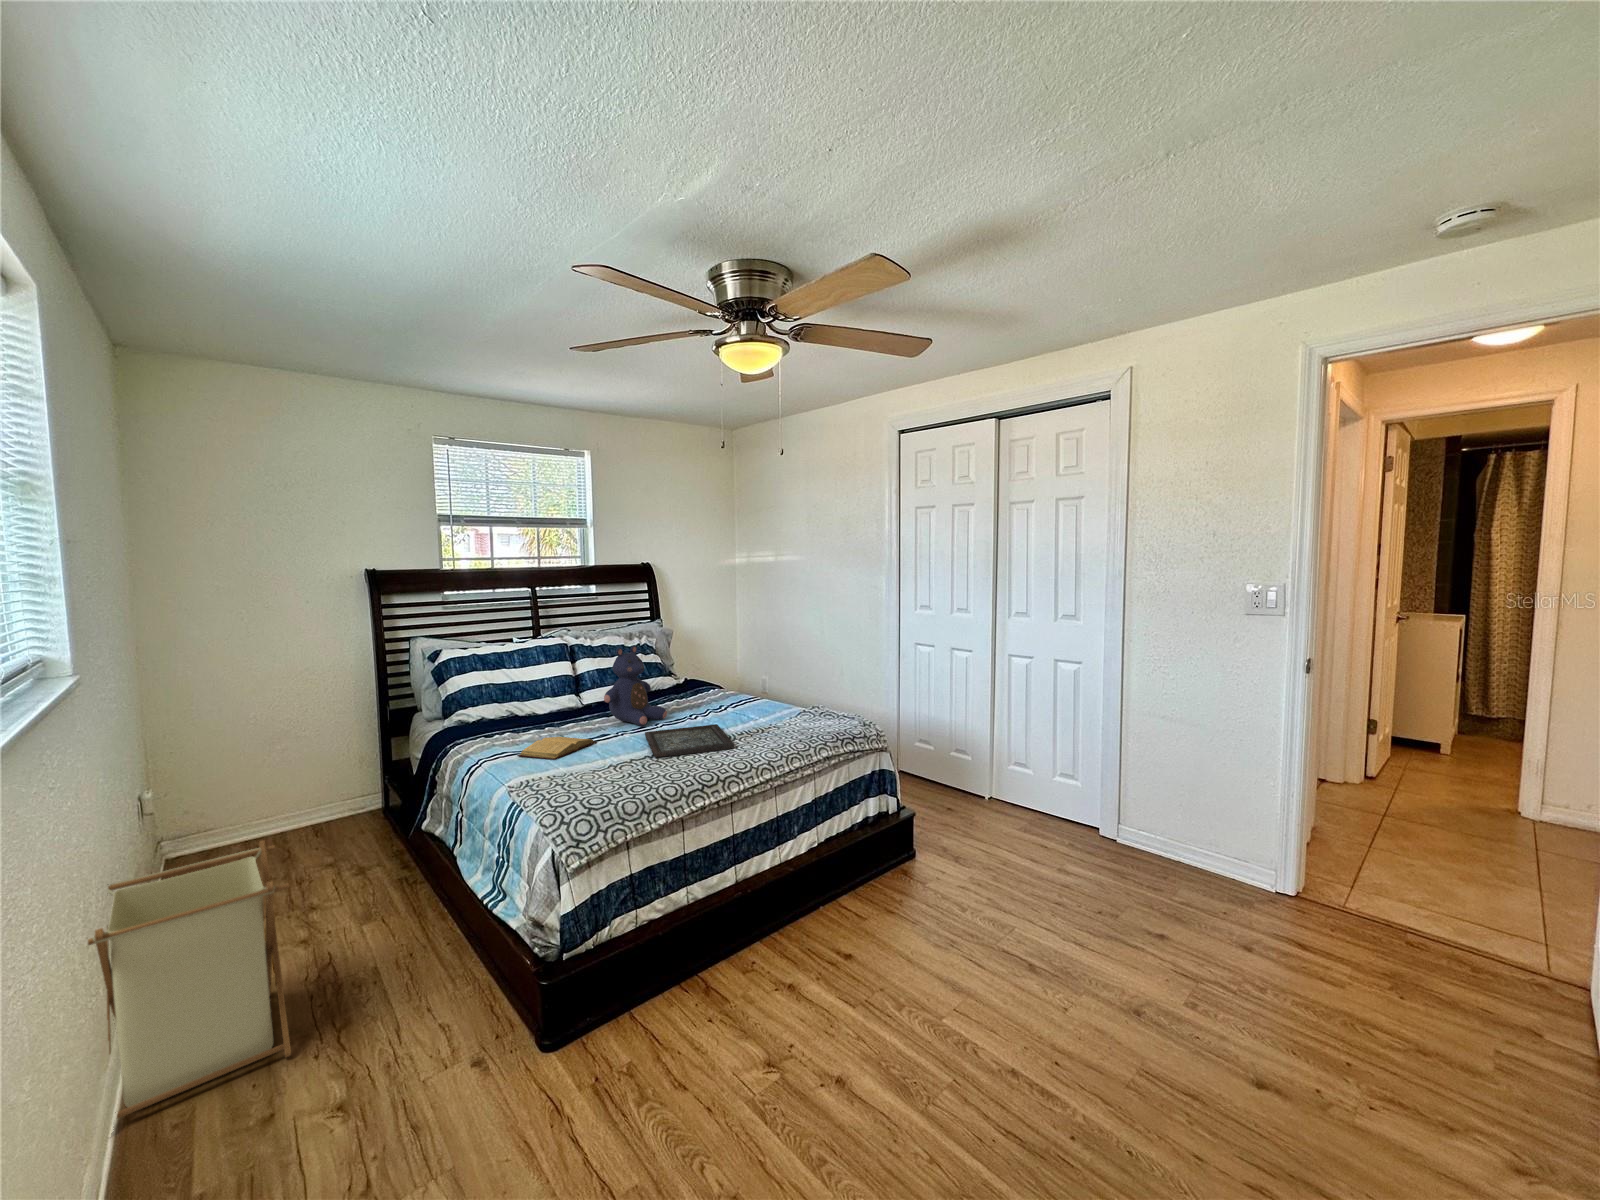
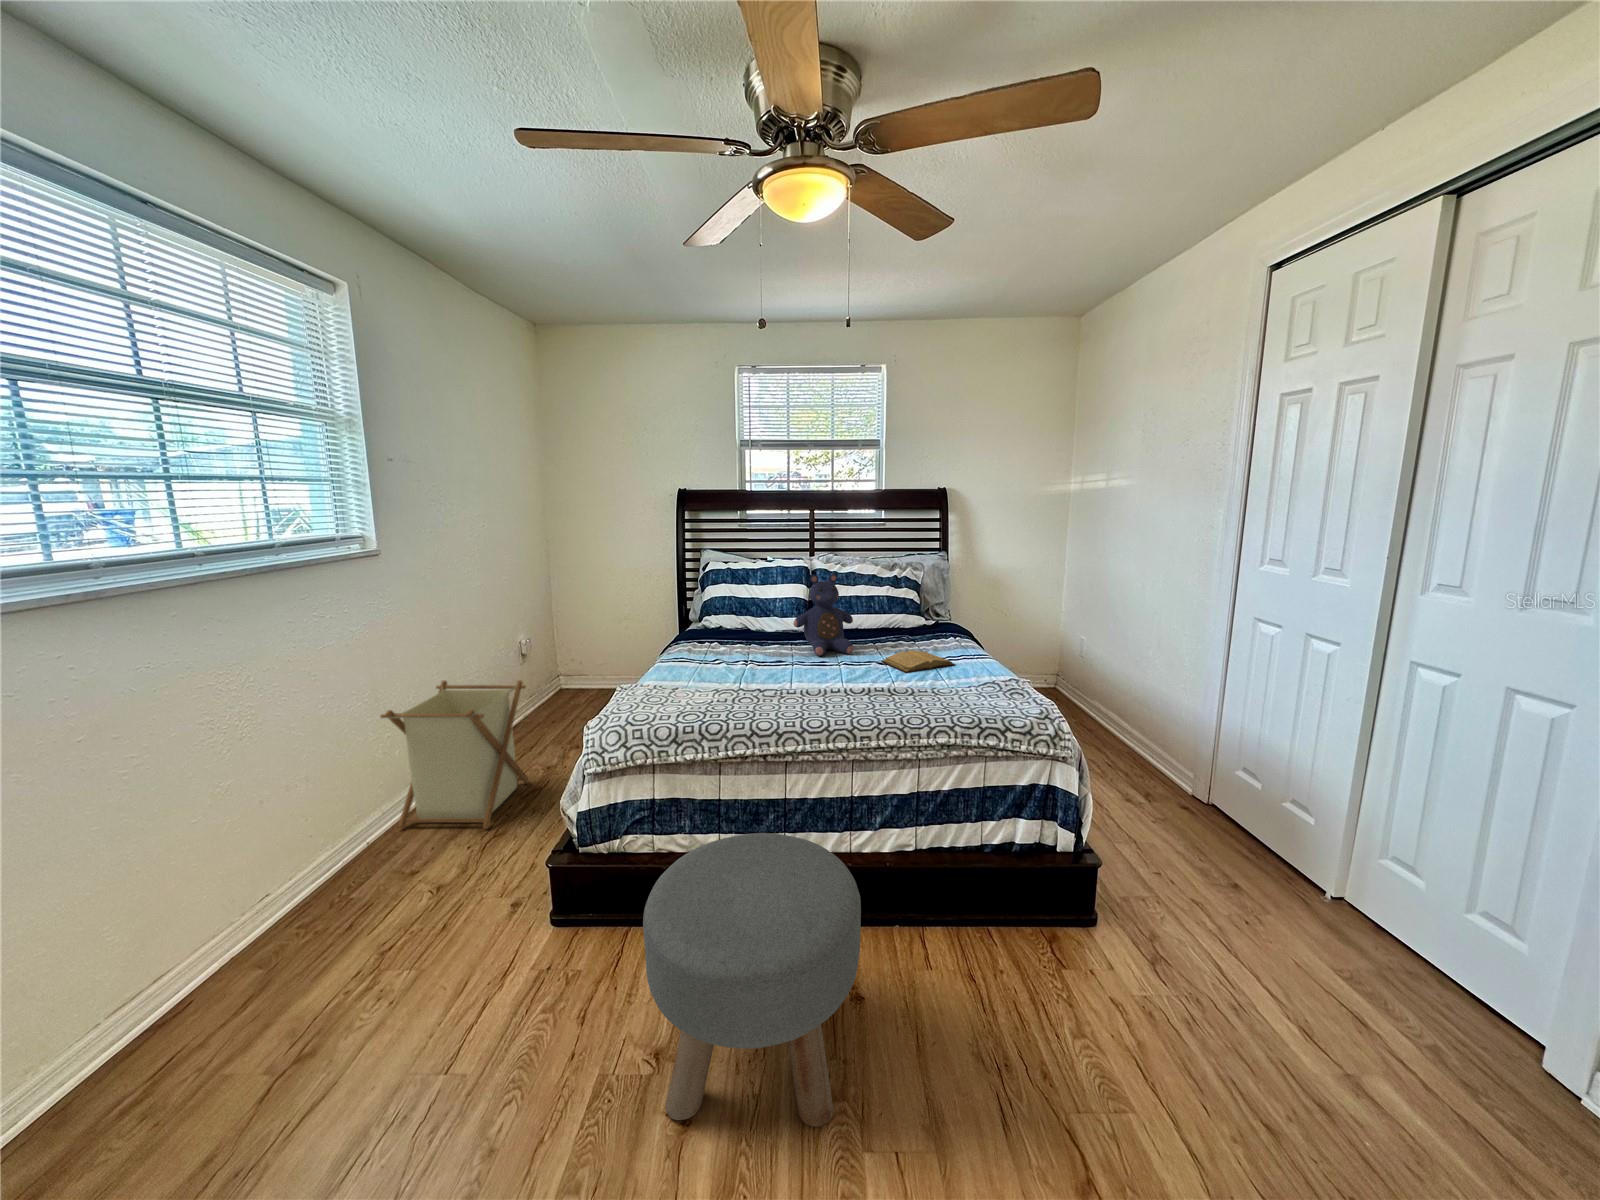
tray: present [645,724,734,757] -> none [755,663,868,703]
book: present [517,737,597,760] -> present [881,650,955,673]
ottoman: none [736,843,908,1082] -> present [643,833,861,1127]

